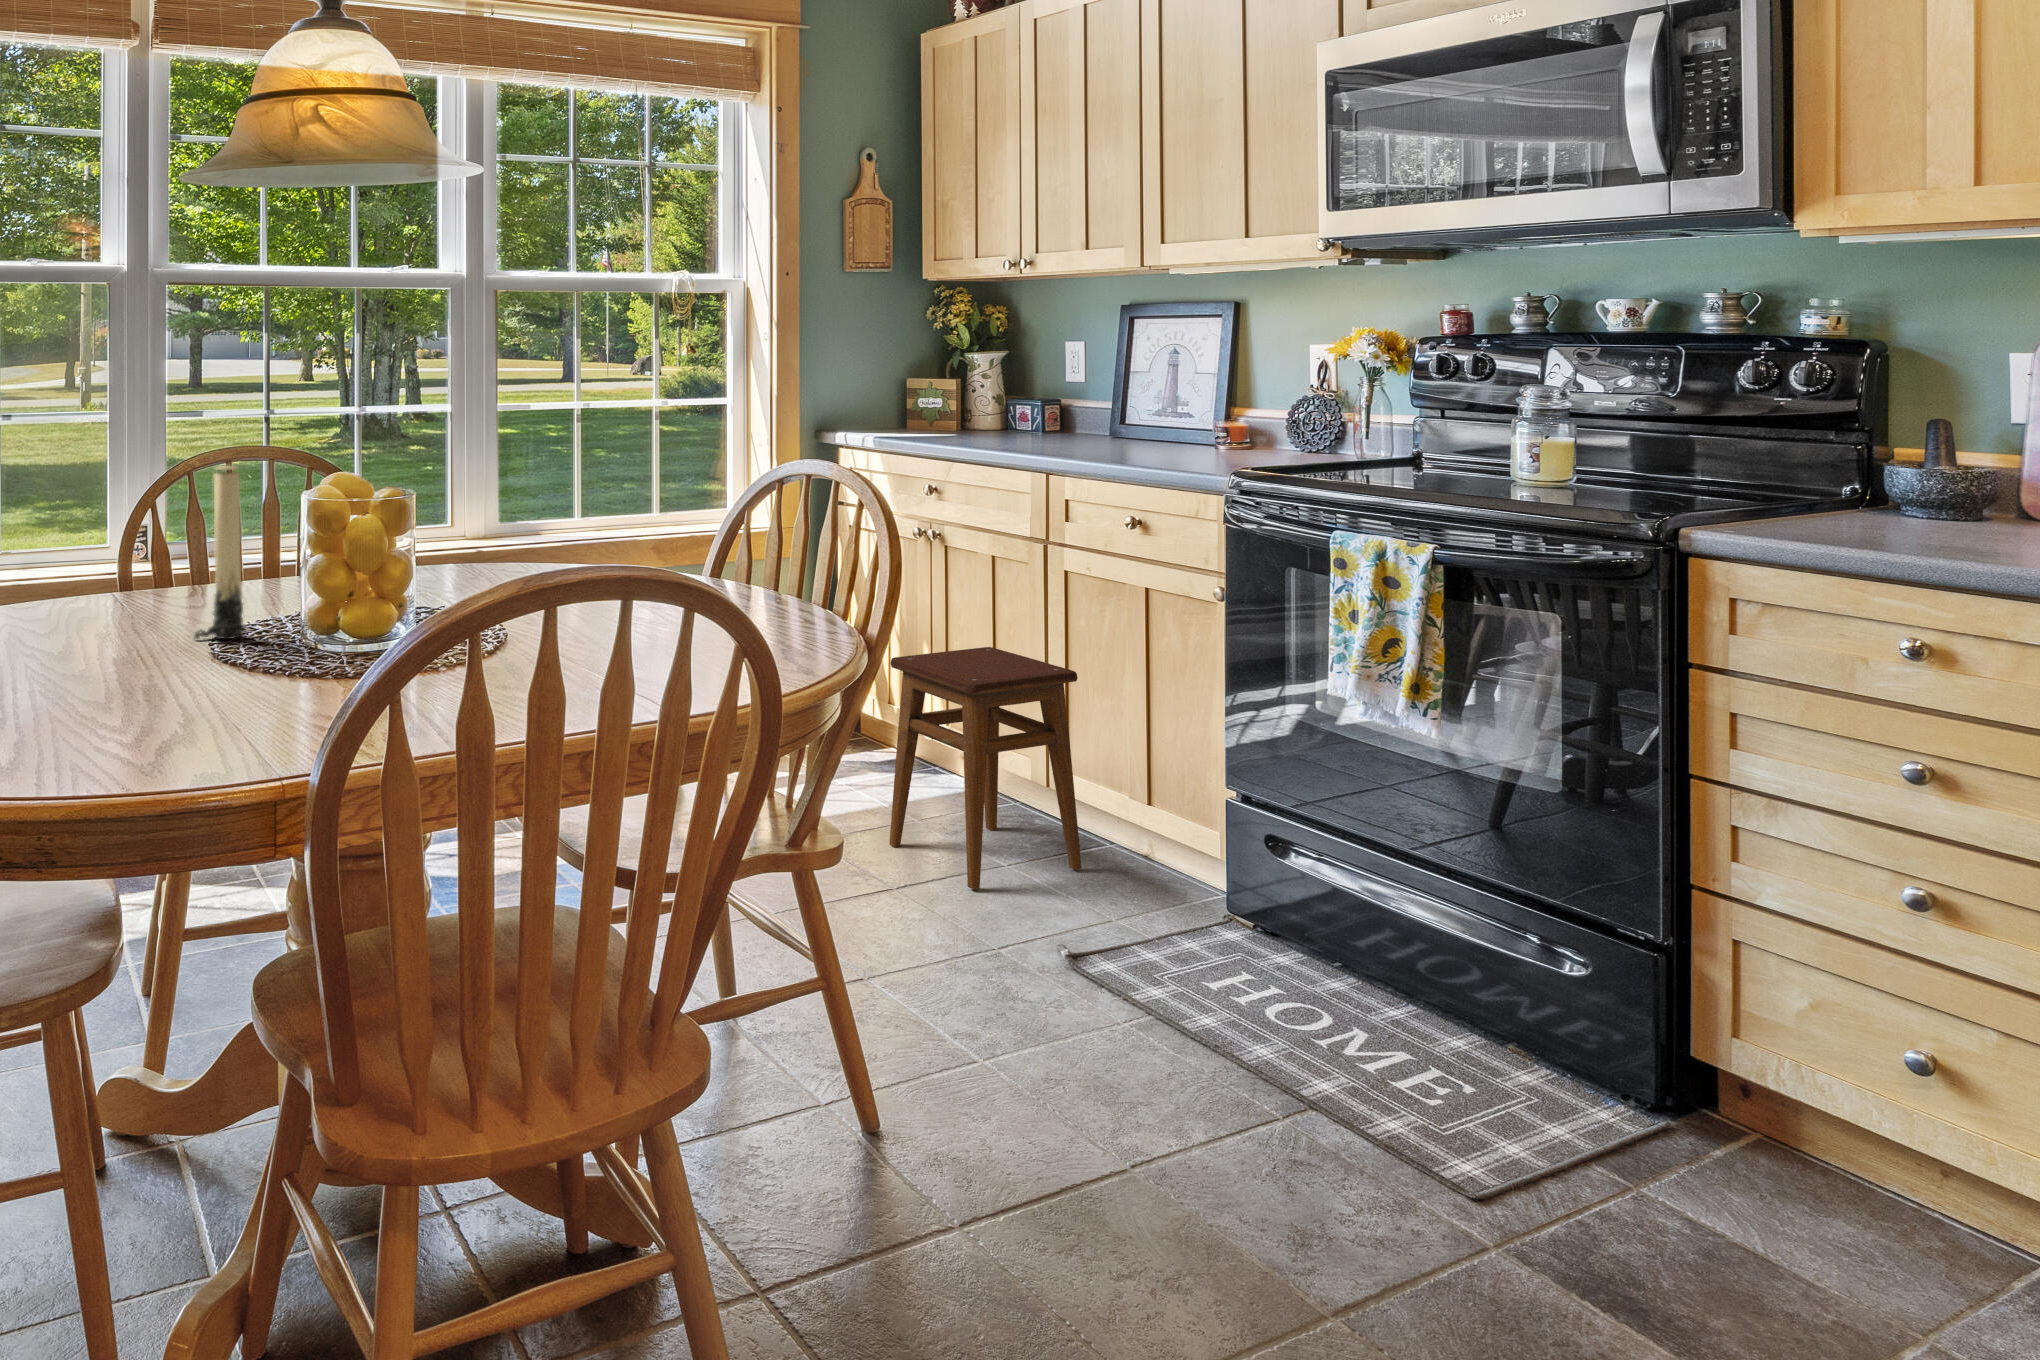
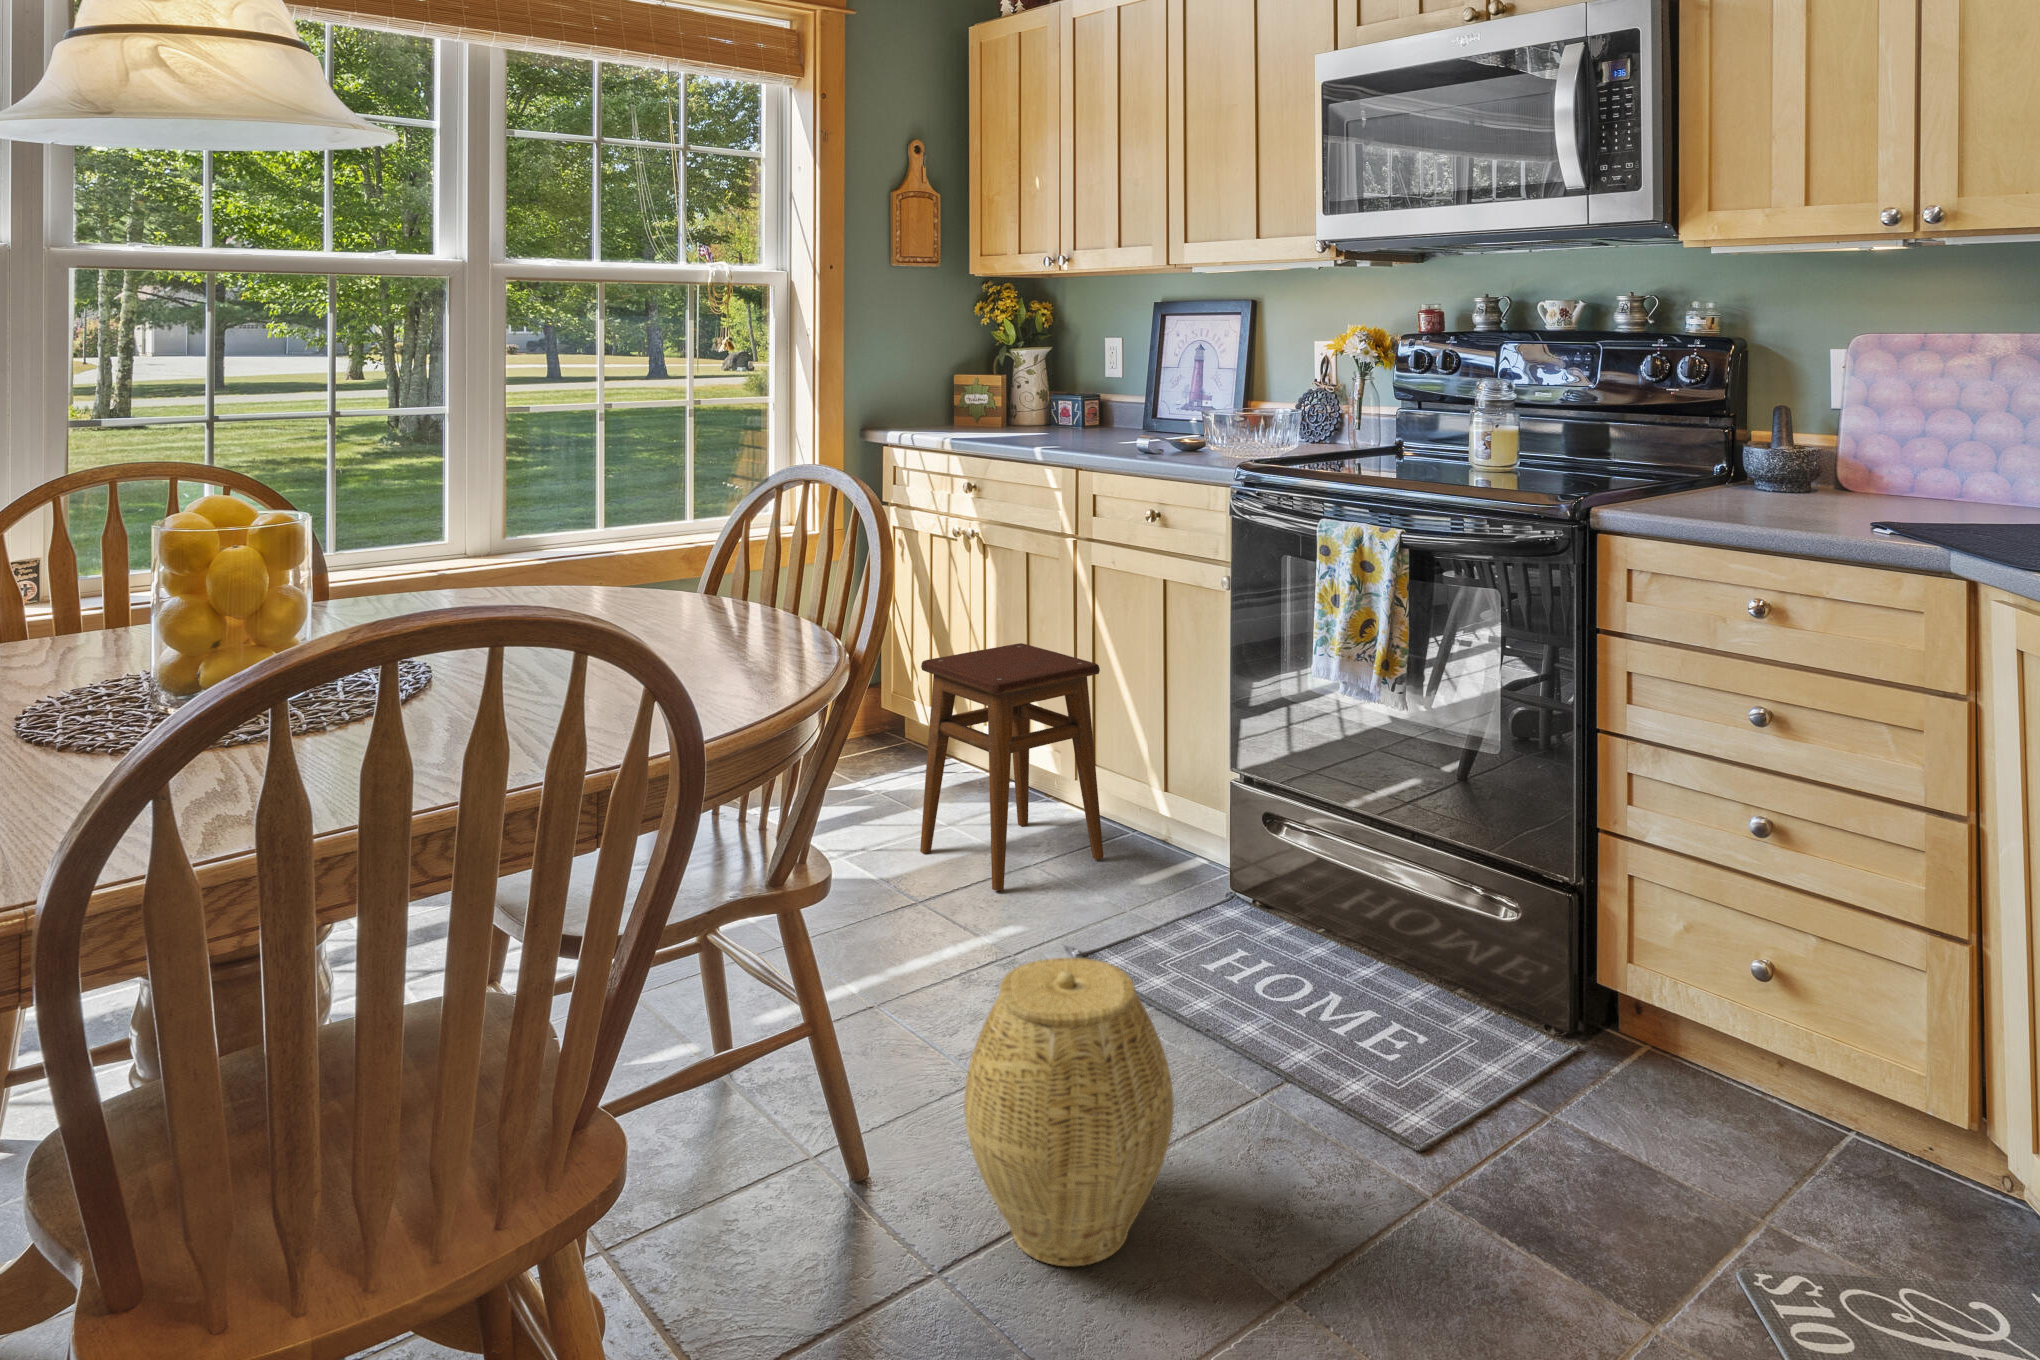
candle: present [194,466,244,639] -> none [13,490,86,706]
woven basket: none [982,948,1201,1250] -> present [964,958,1174,1267]

